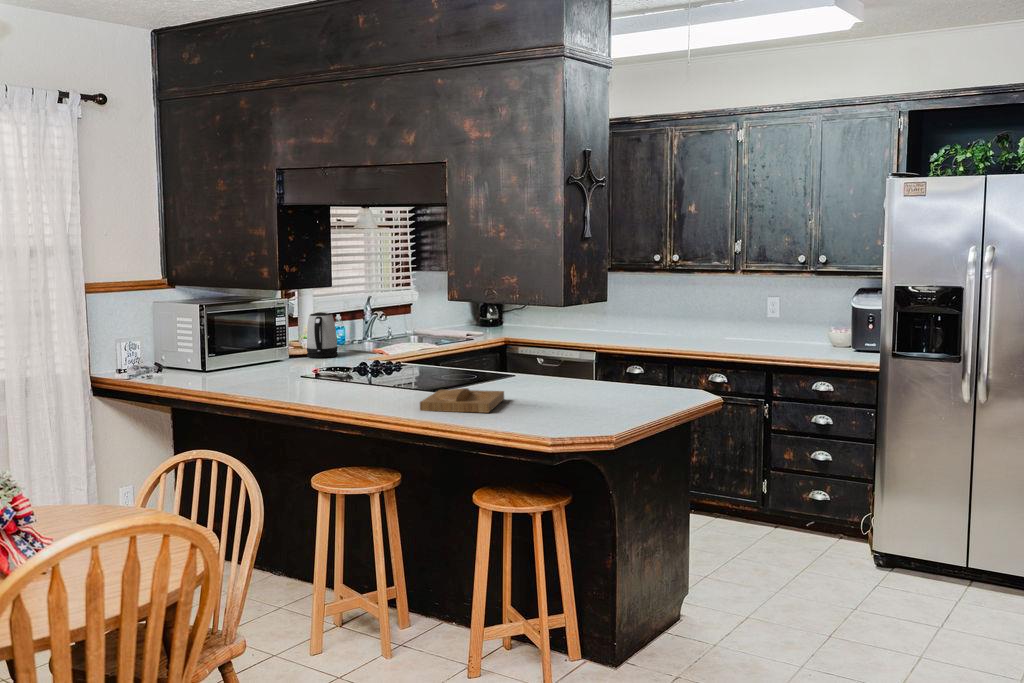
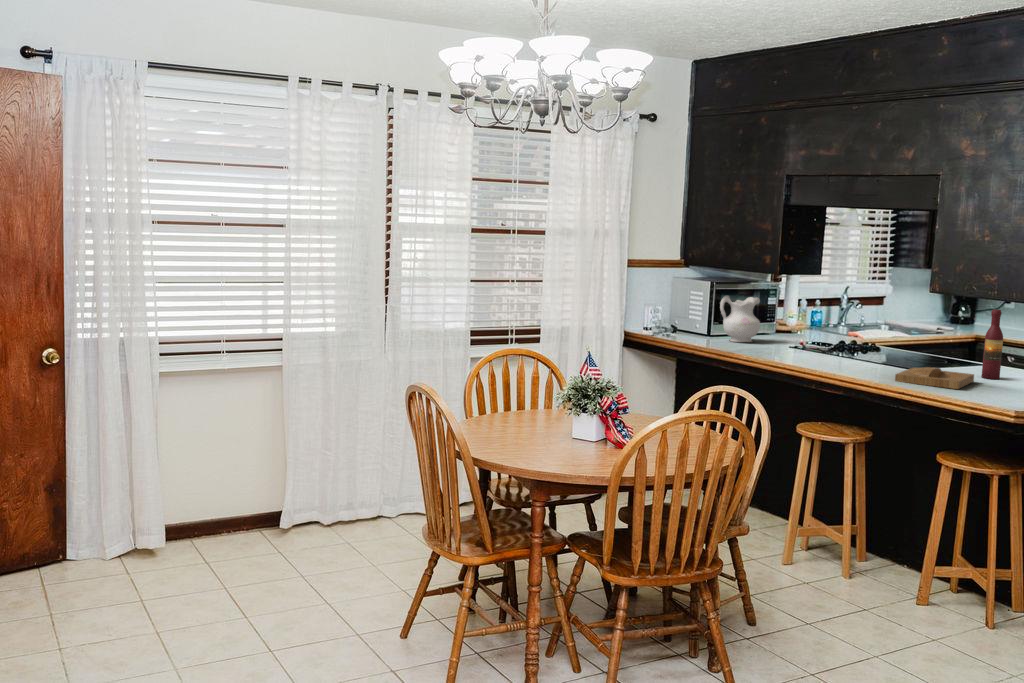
kettle: present [307,312,338,358] -> none [790,296,817,335]
wine bottle: none [511,315,530,393] -> present [982,310,1003,379]
ceramic pitcher: none [212,319,266,377] -> present [720,296,760,342]

